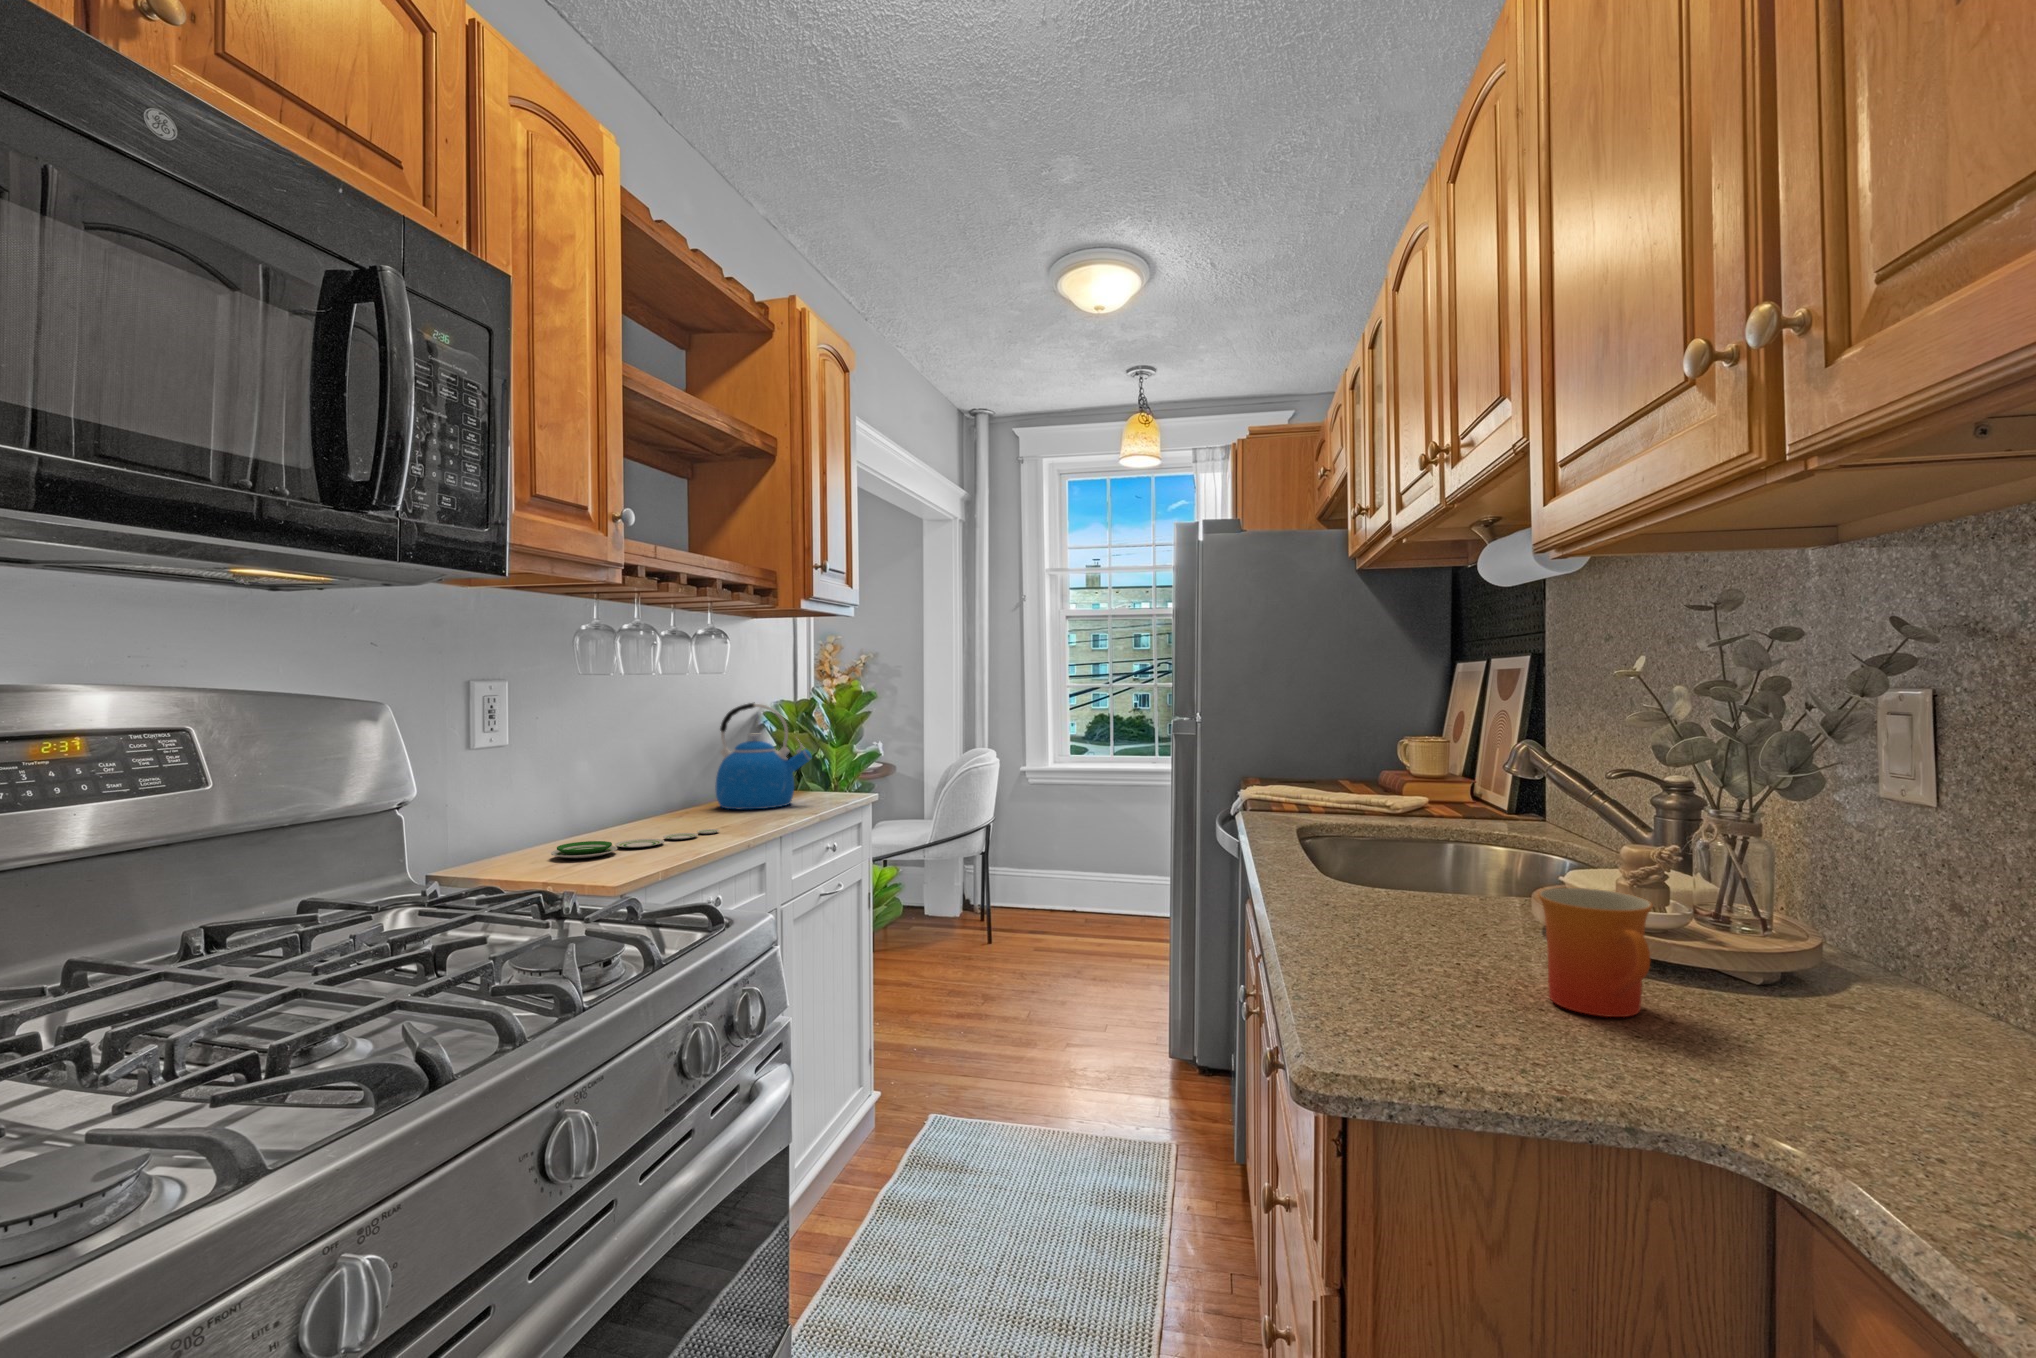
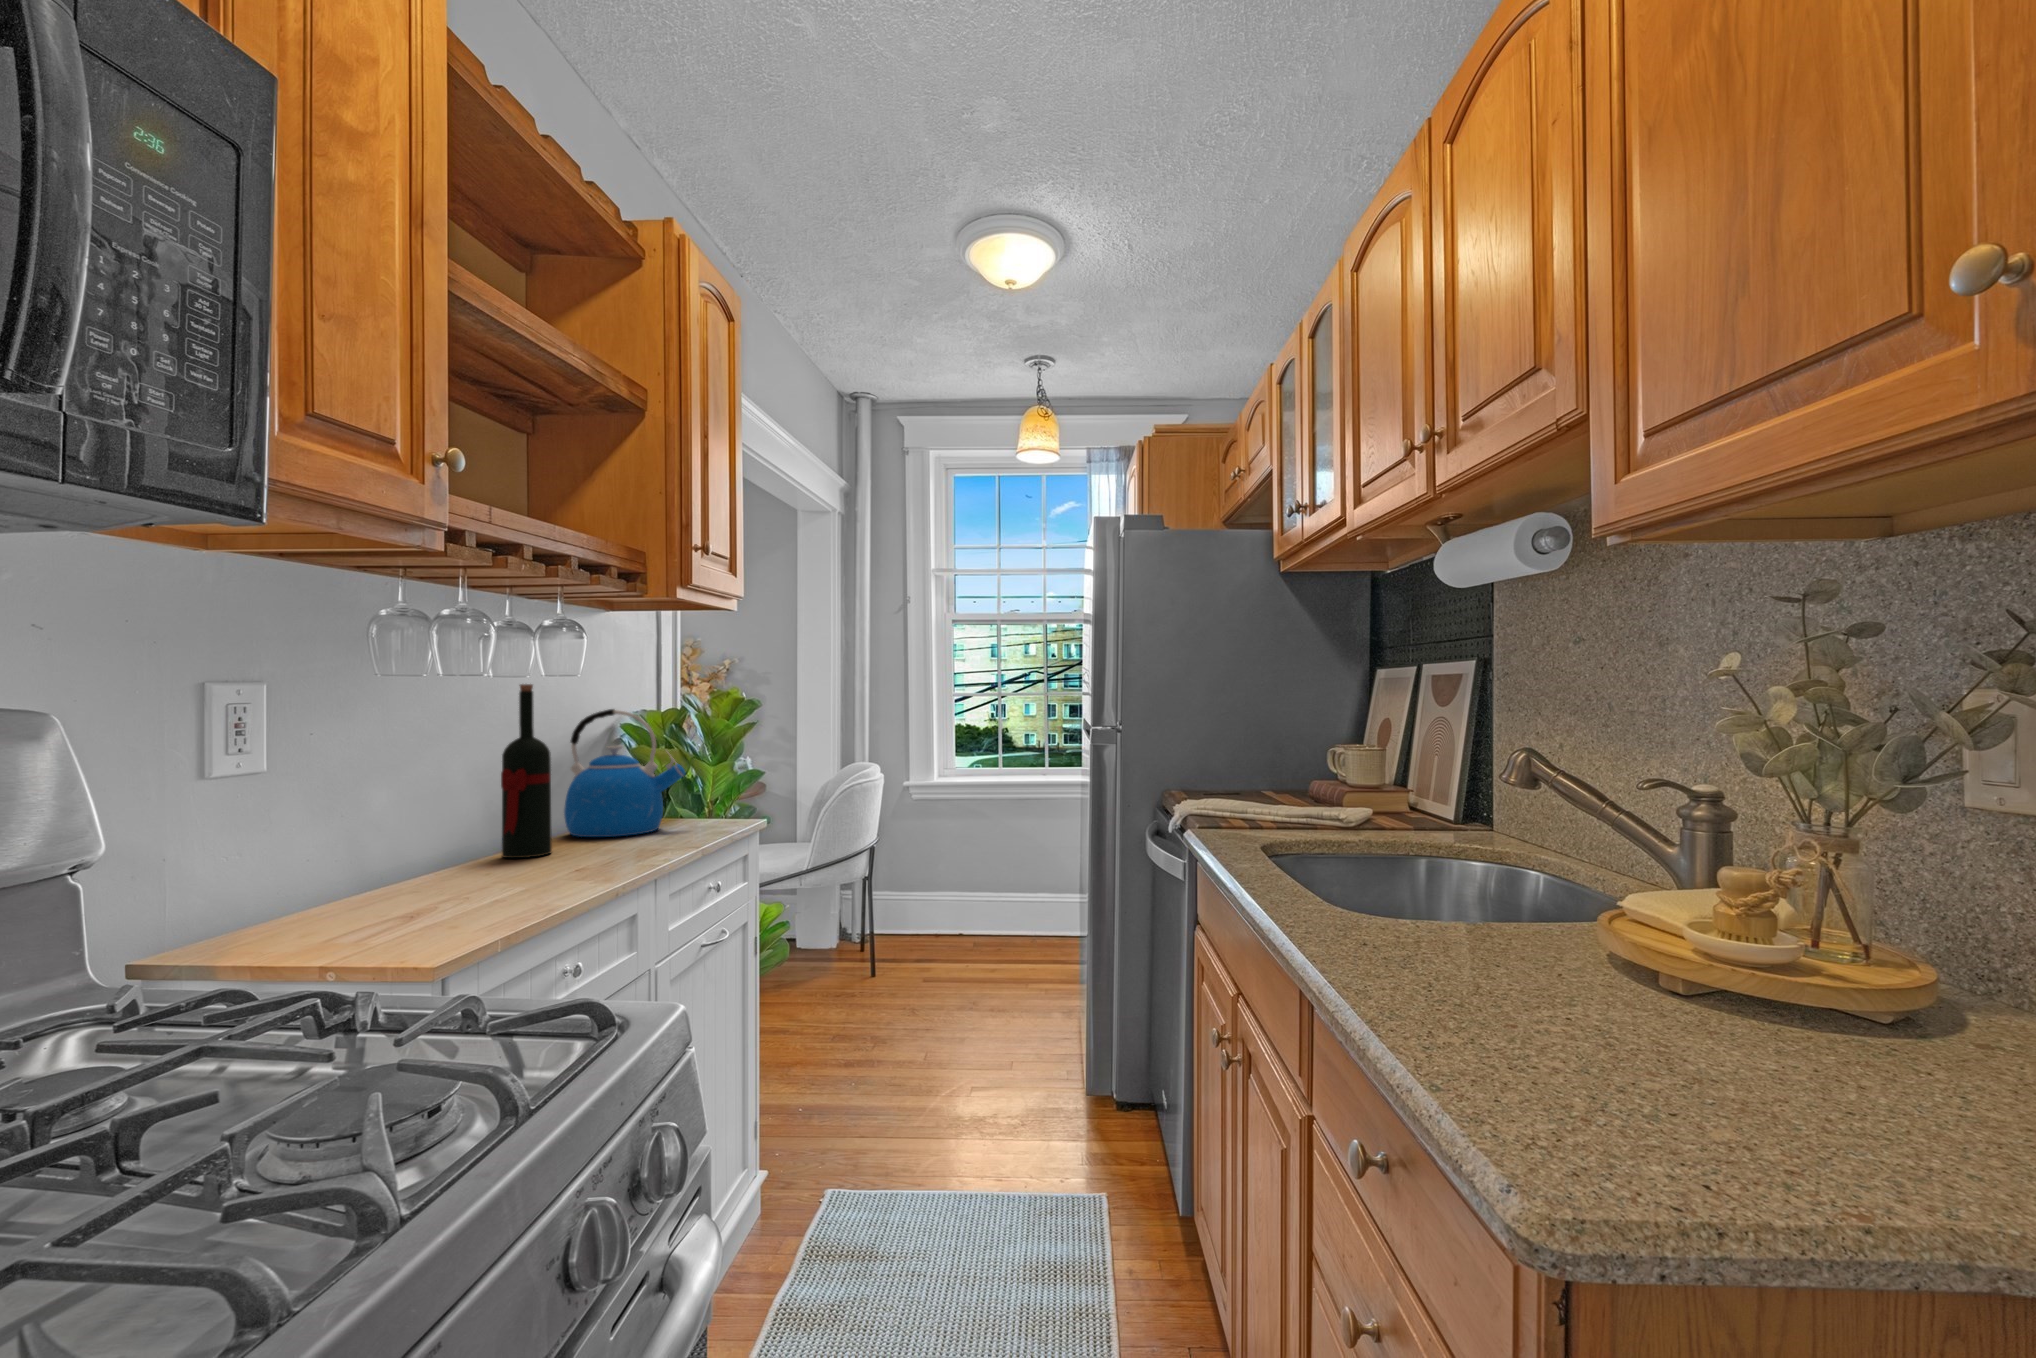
wine bottle: none [665,684,705,824] -> present [501,684,552,858]
plate: present [551,829,719,858] -> none [342,863,573,908]
mug: present [1538,888,1652,1017] -> none [1692,919,1877,1086]

